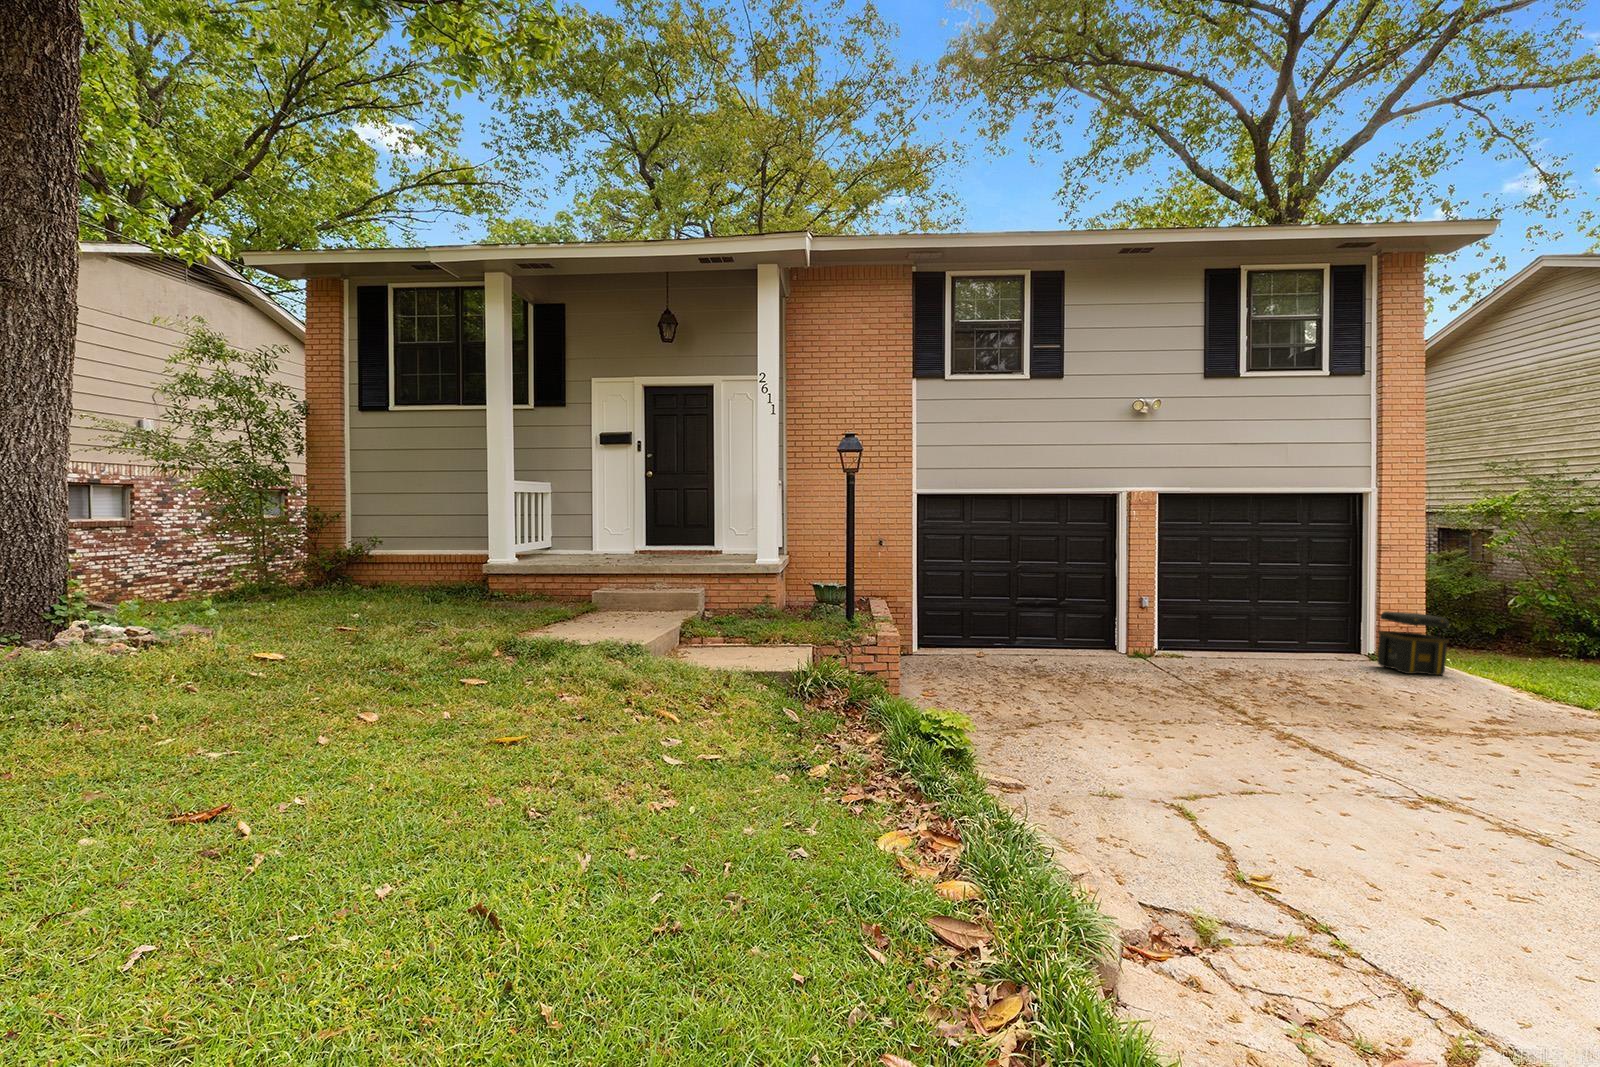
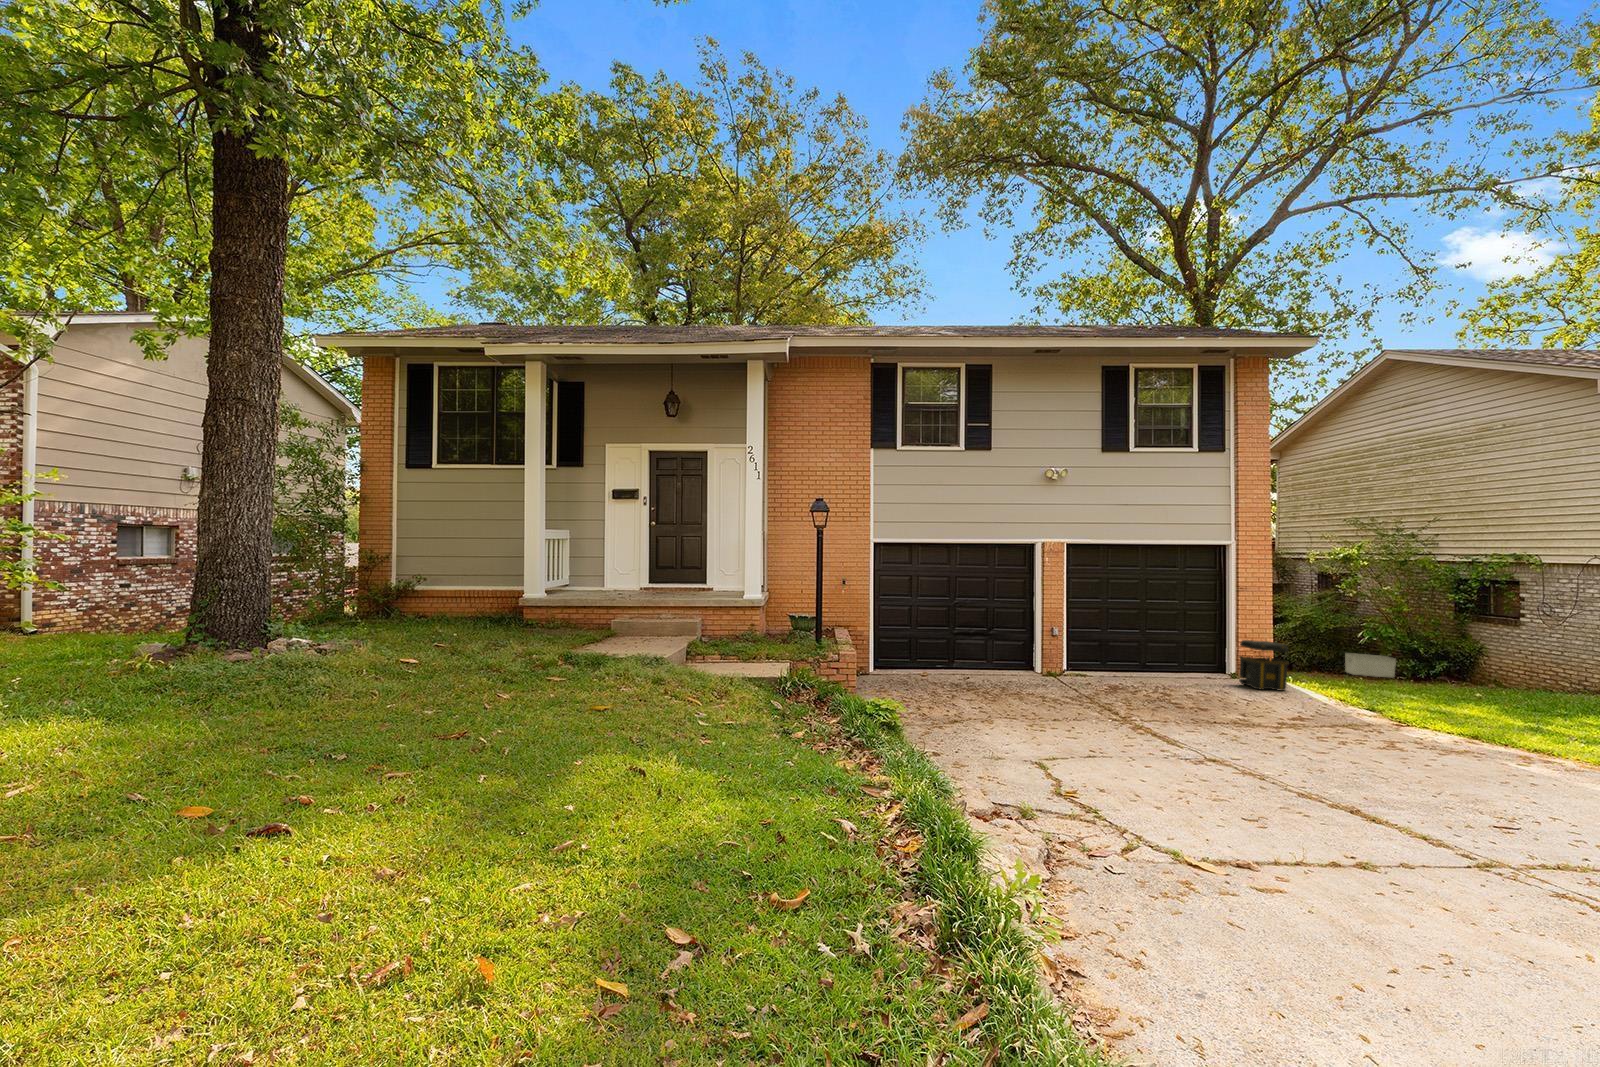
storage bin: none [1497,624,1569,656] -> present [1345,653,1396,678]

